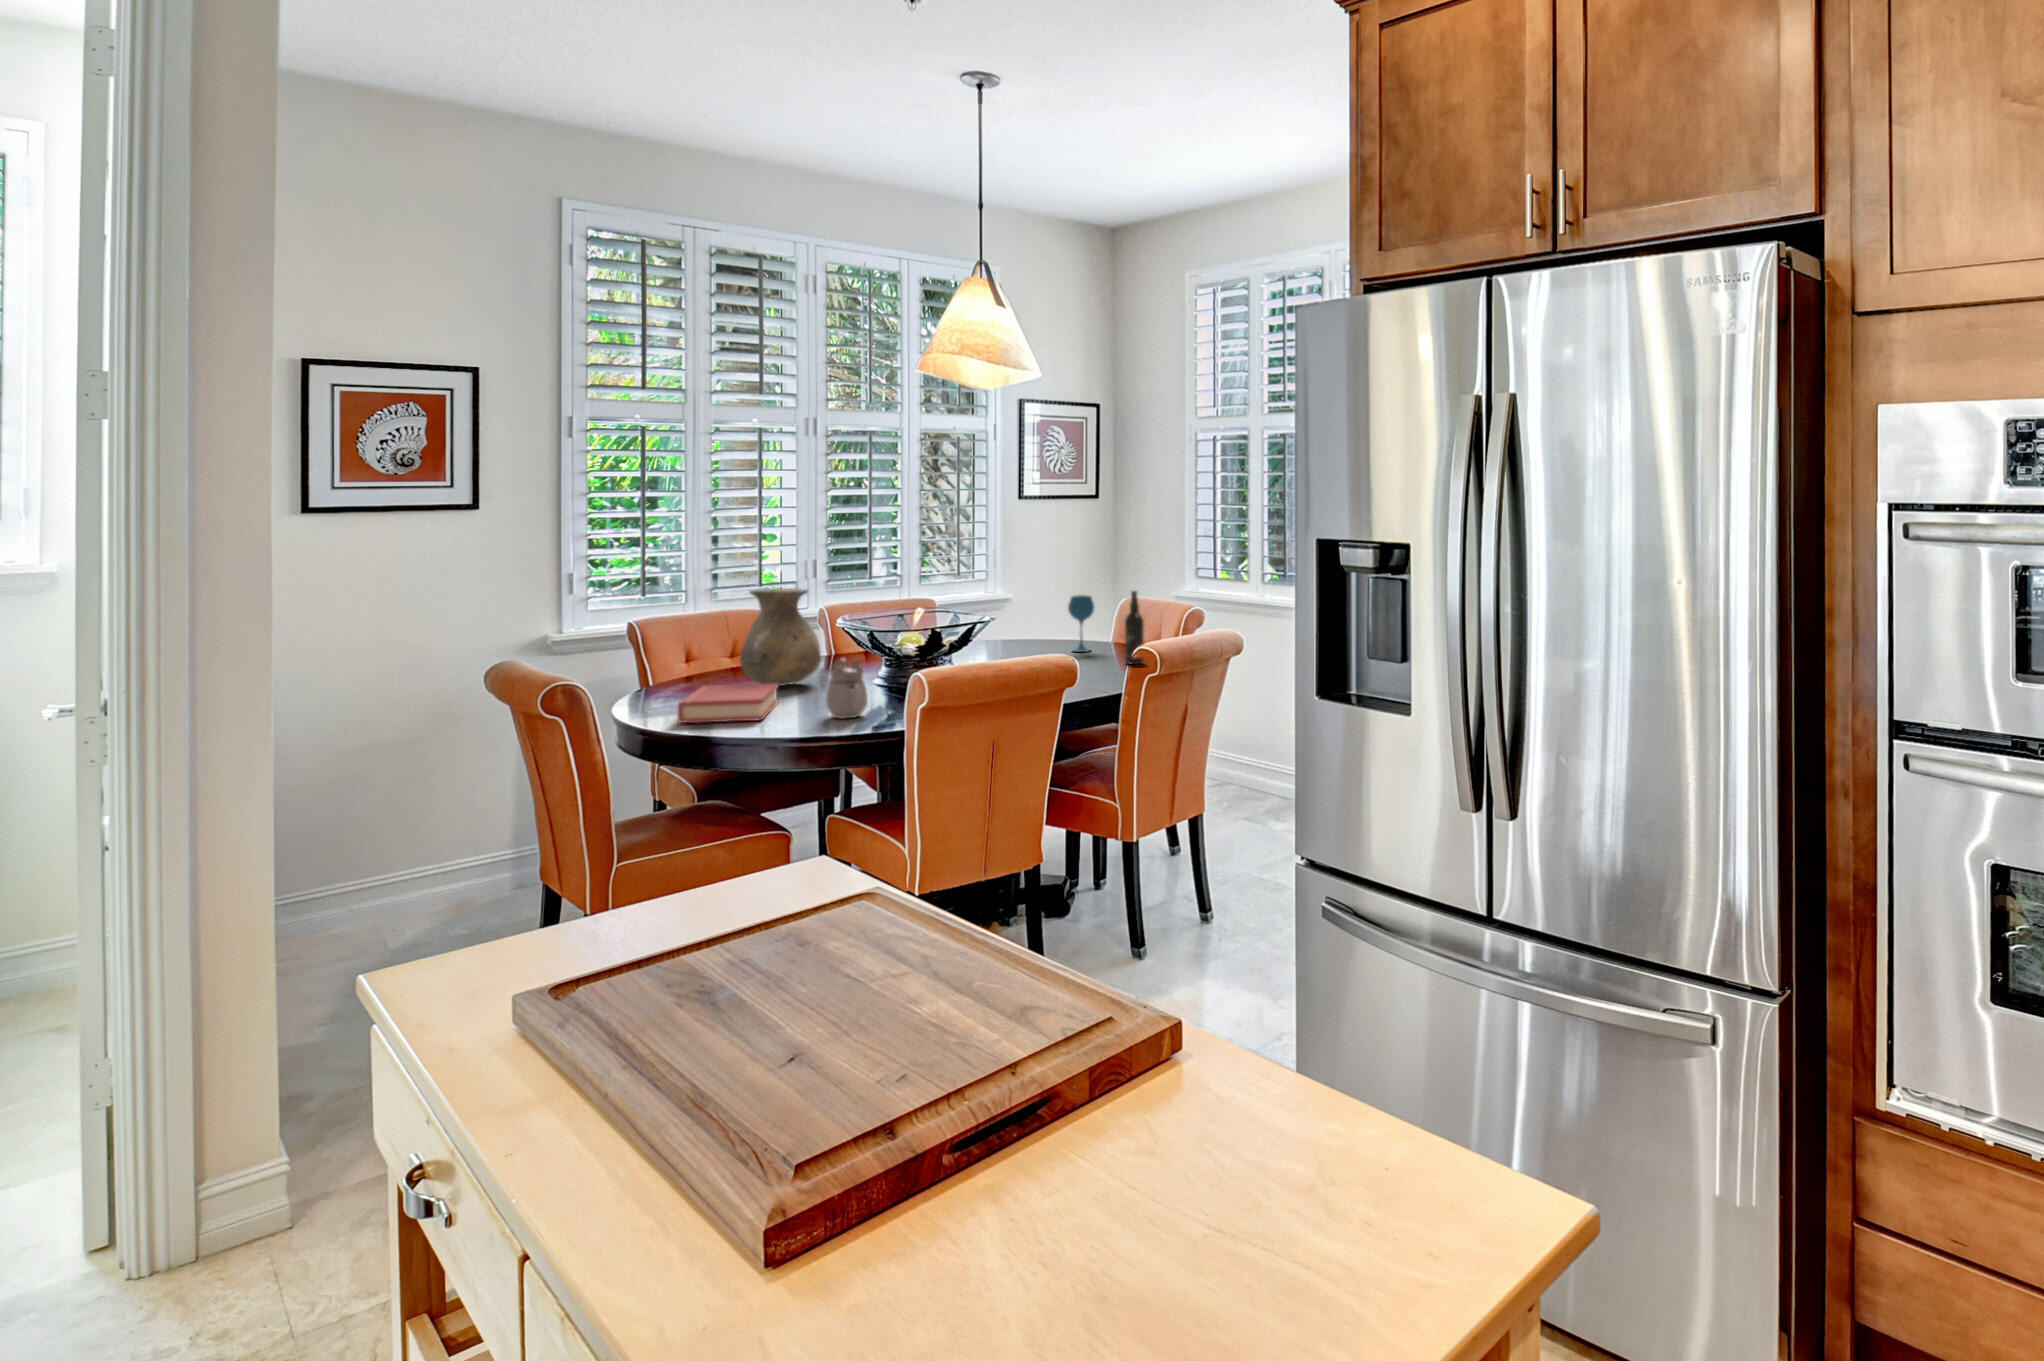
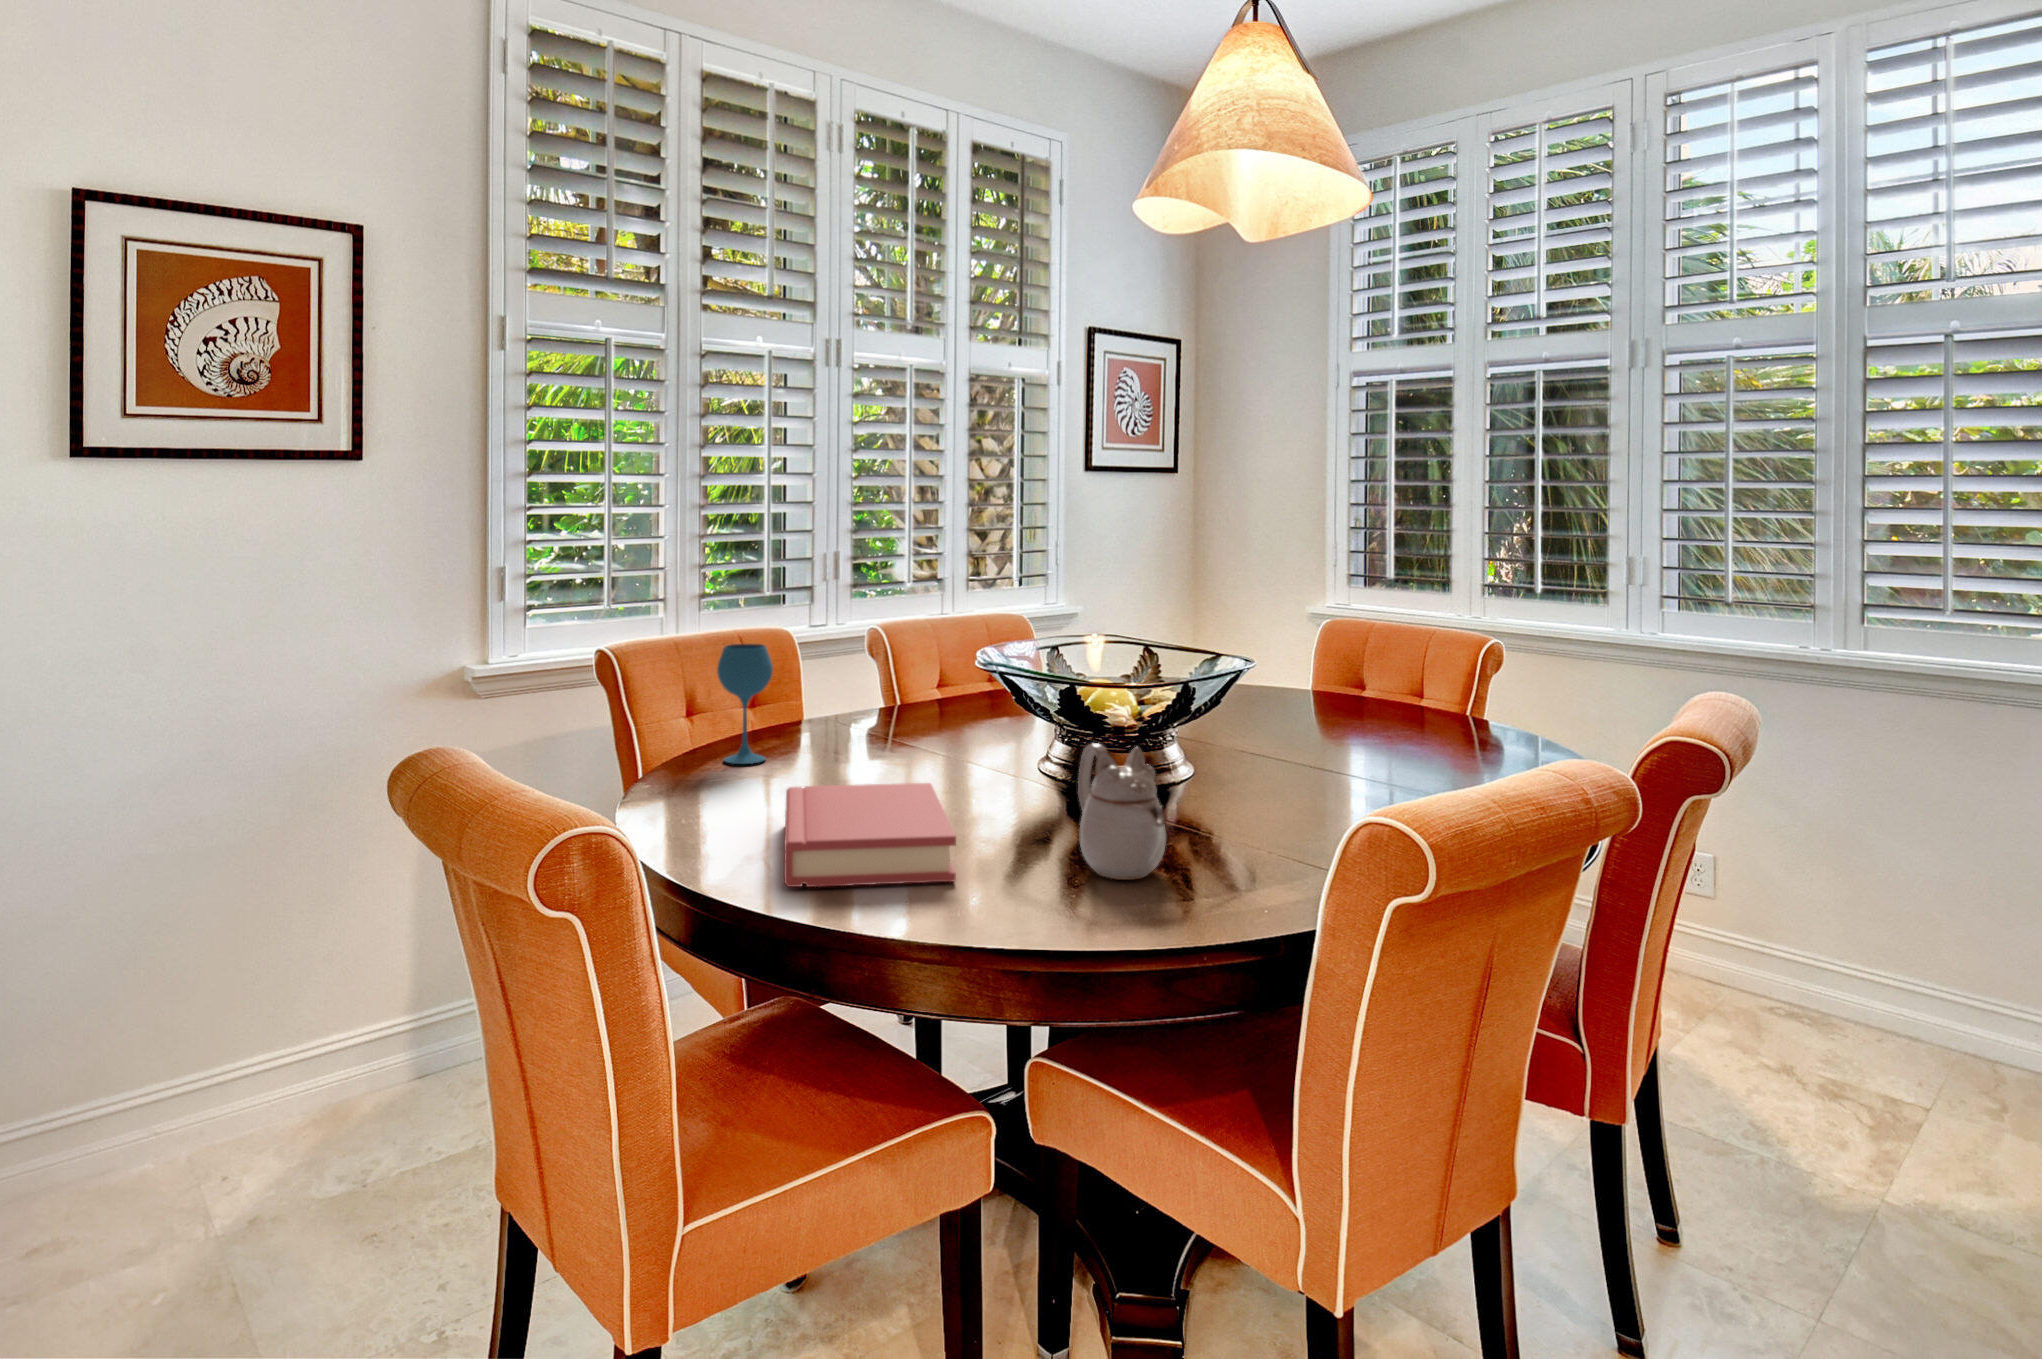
vase: present [740,588,821,686] -> none [825,593,967,776]
wine bottle: present [1125,590,1144,664] -> none [1440,604,1476,735]
wineglass: present [1068,595,1094,652] -> present [717,644,773,764]

